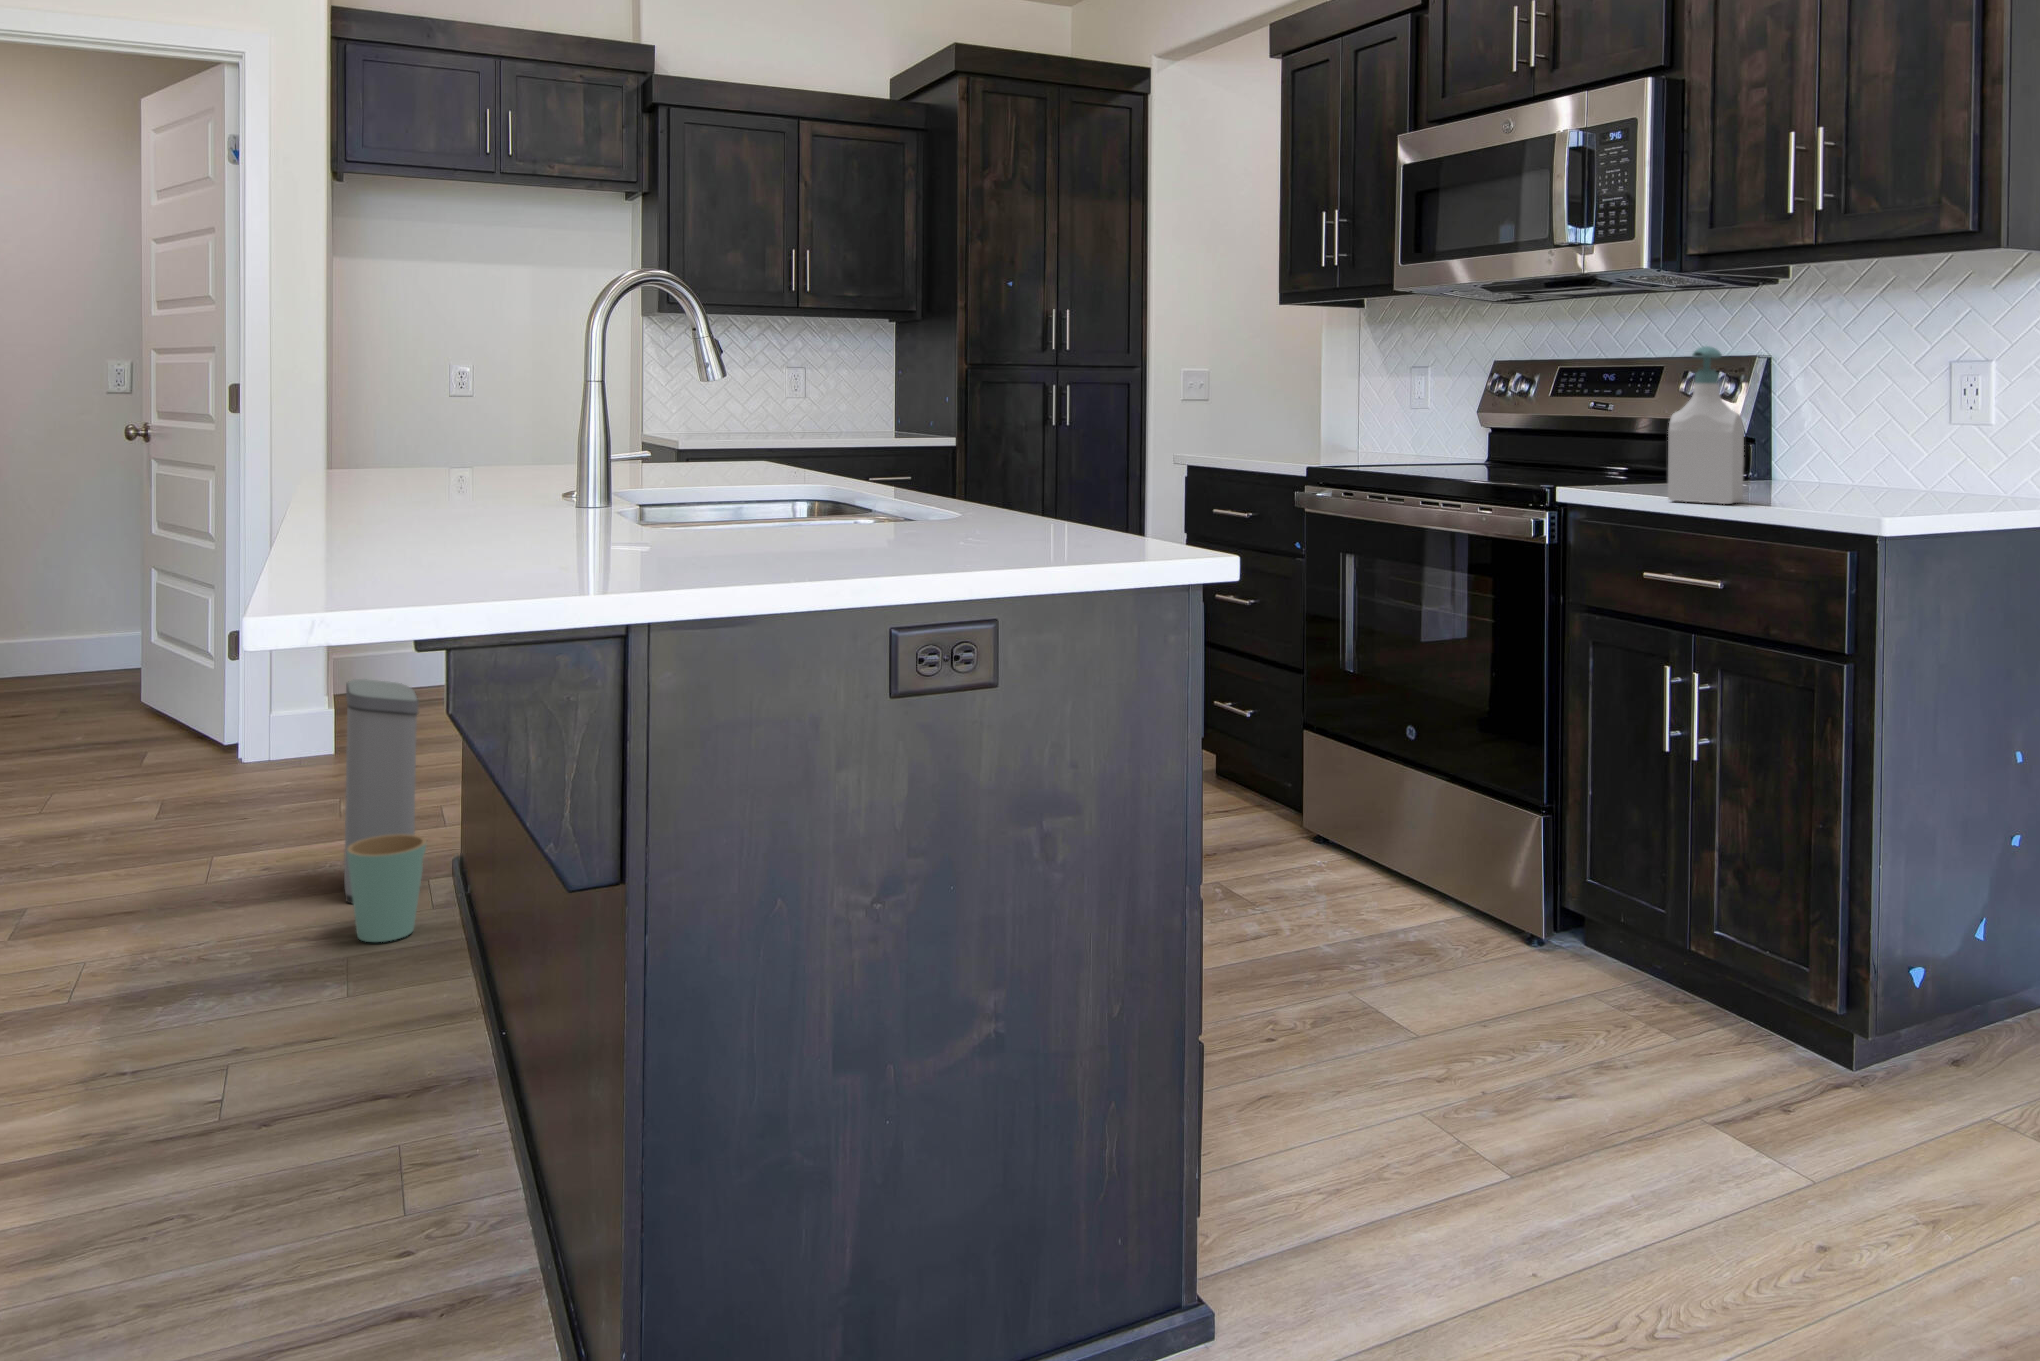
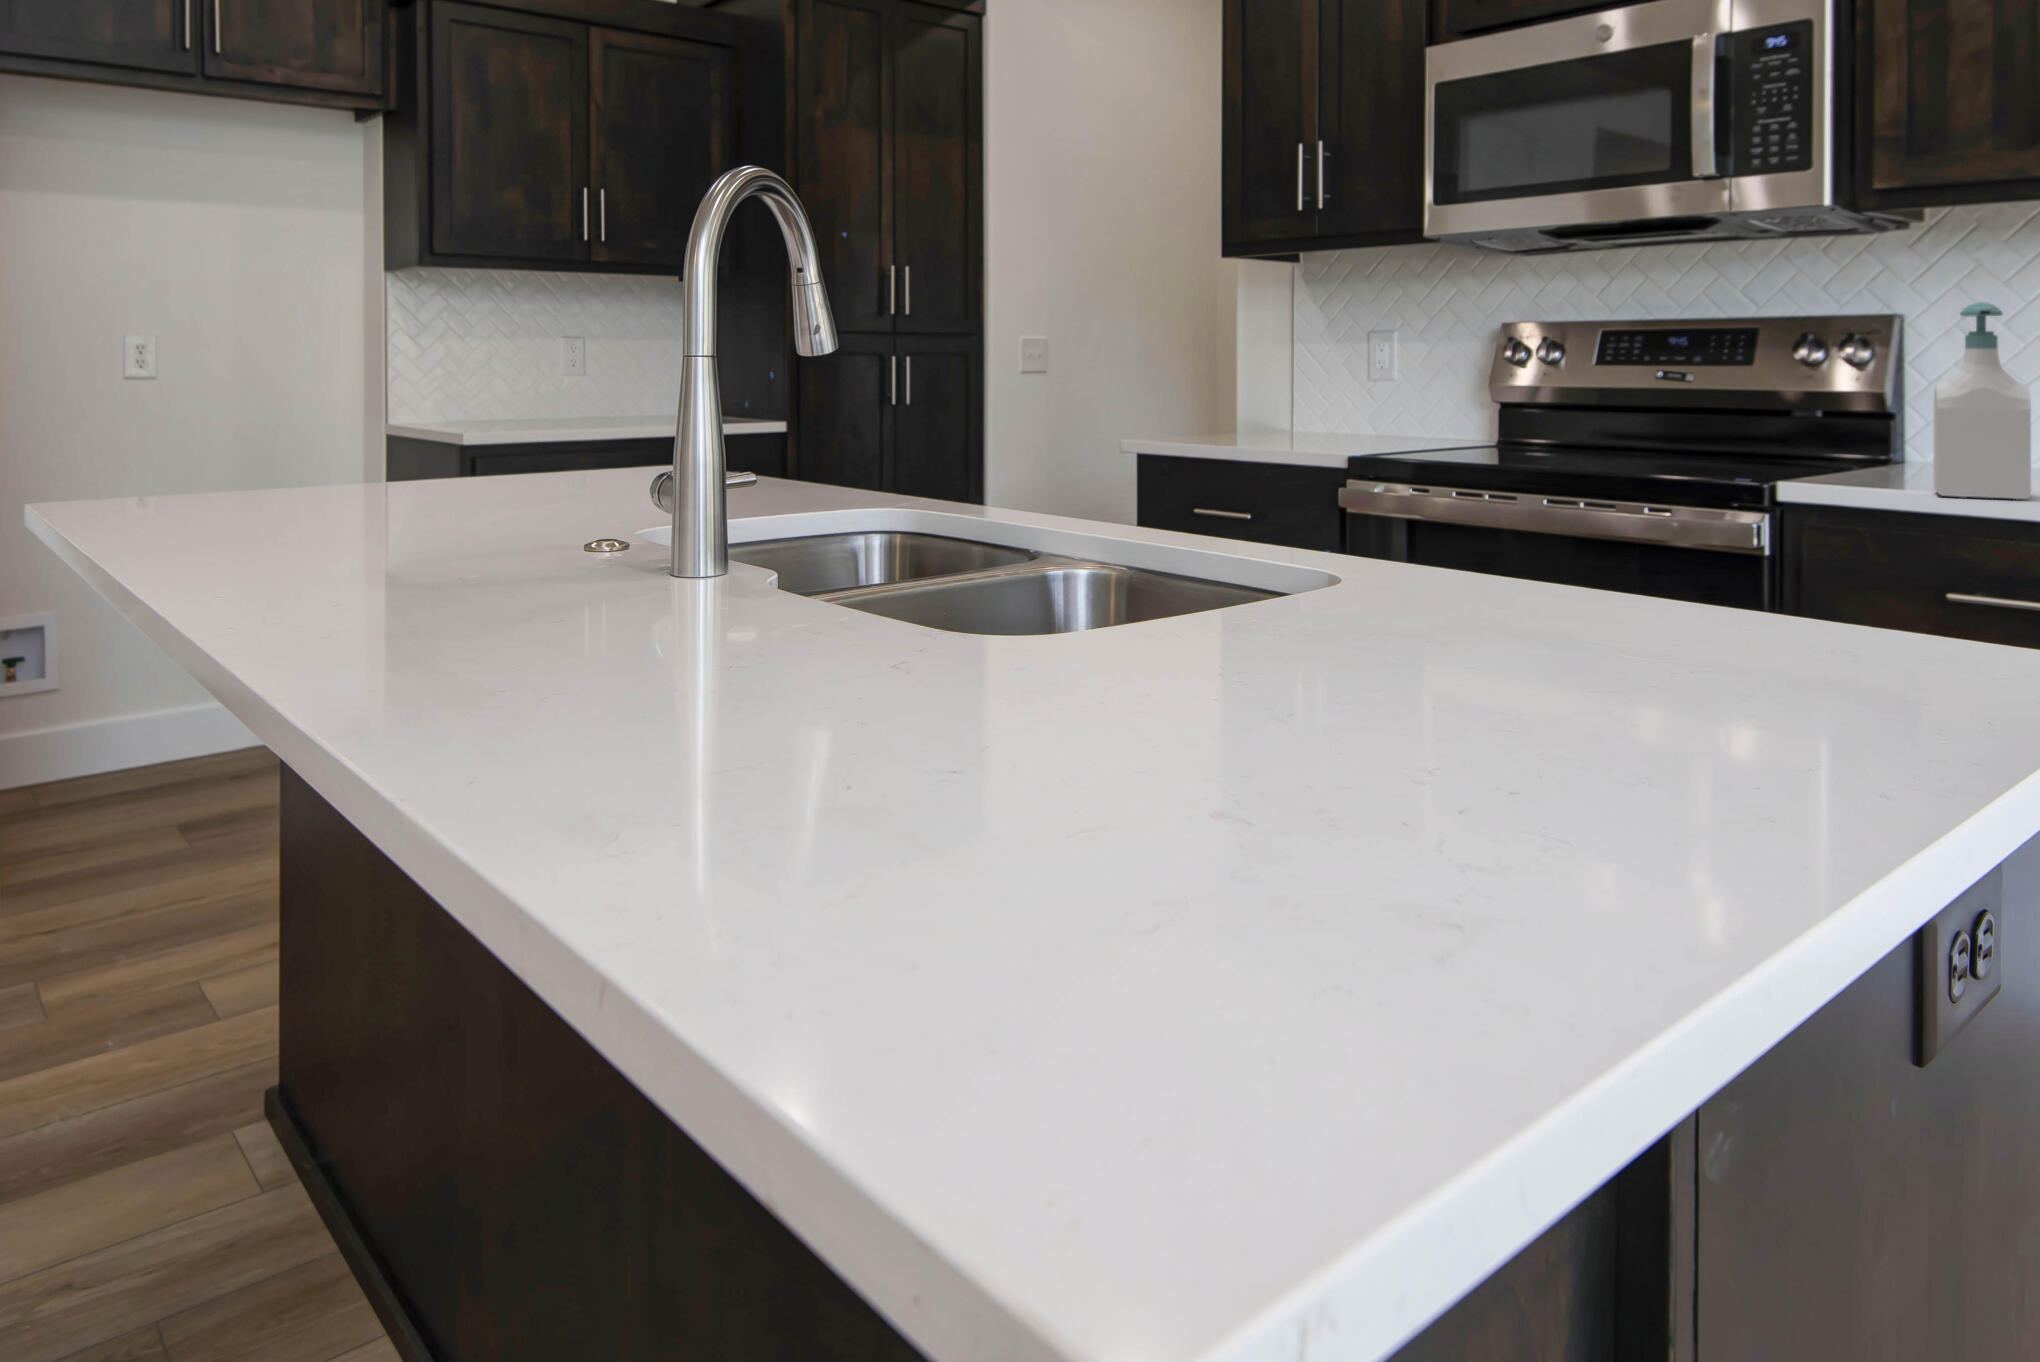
trash can: present [344,679,427,942] -> none [82,813,248,1237]

